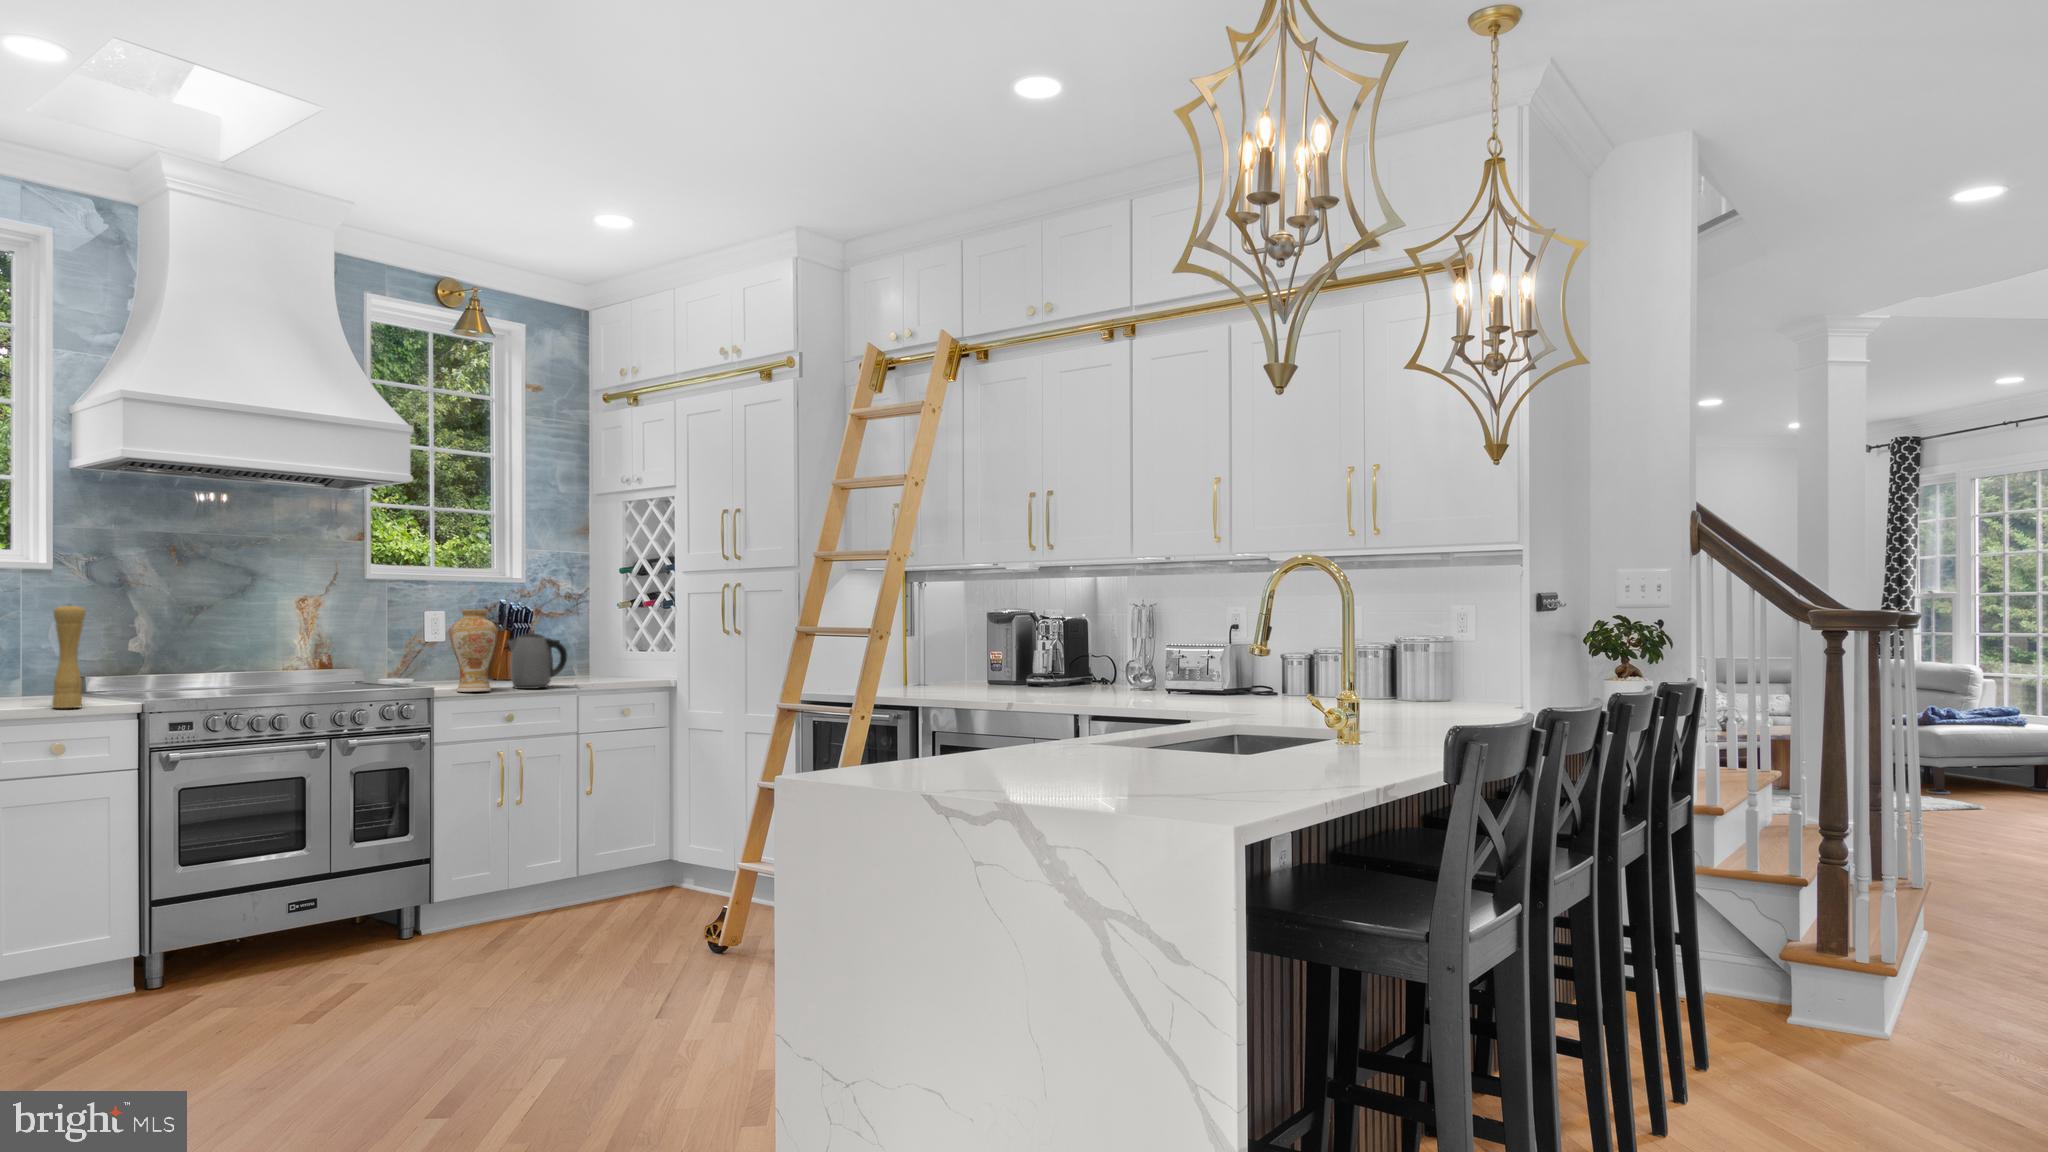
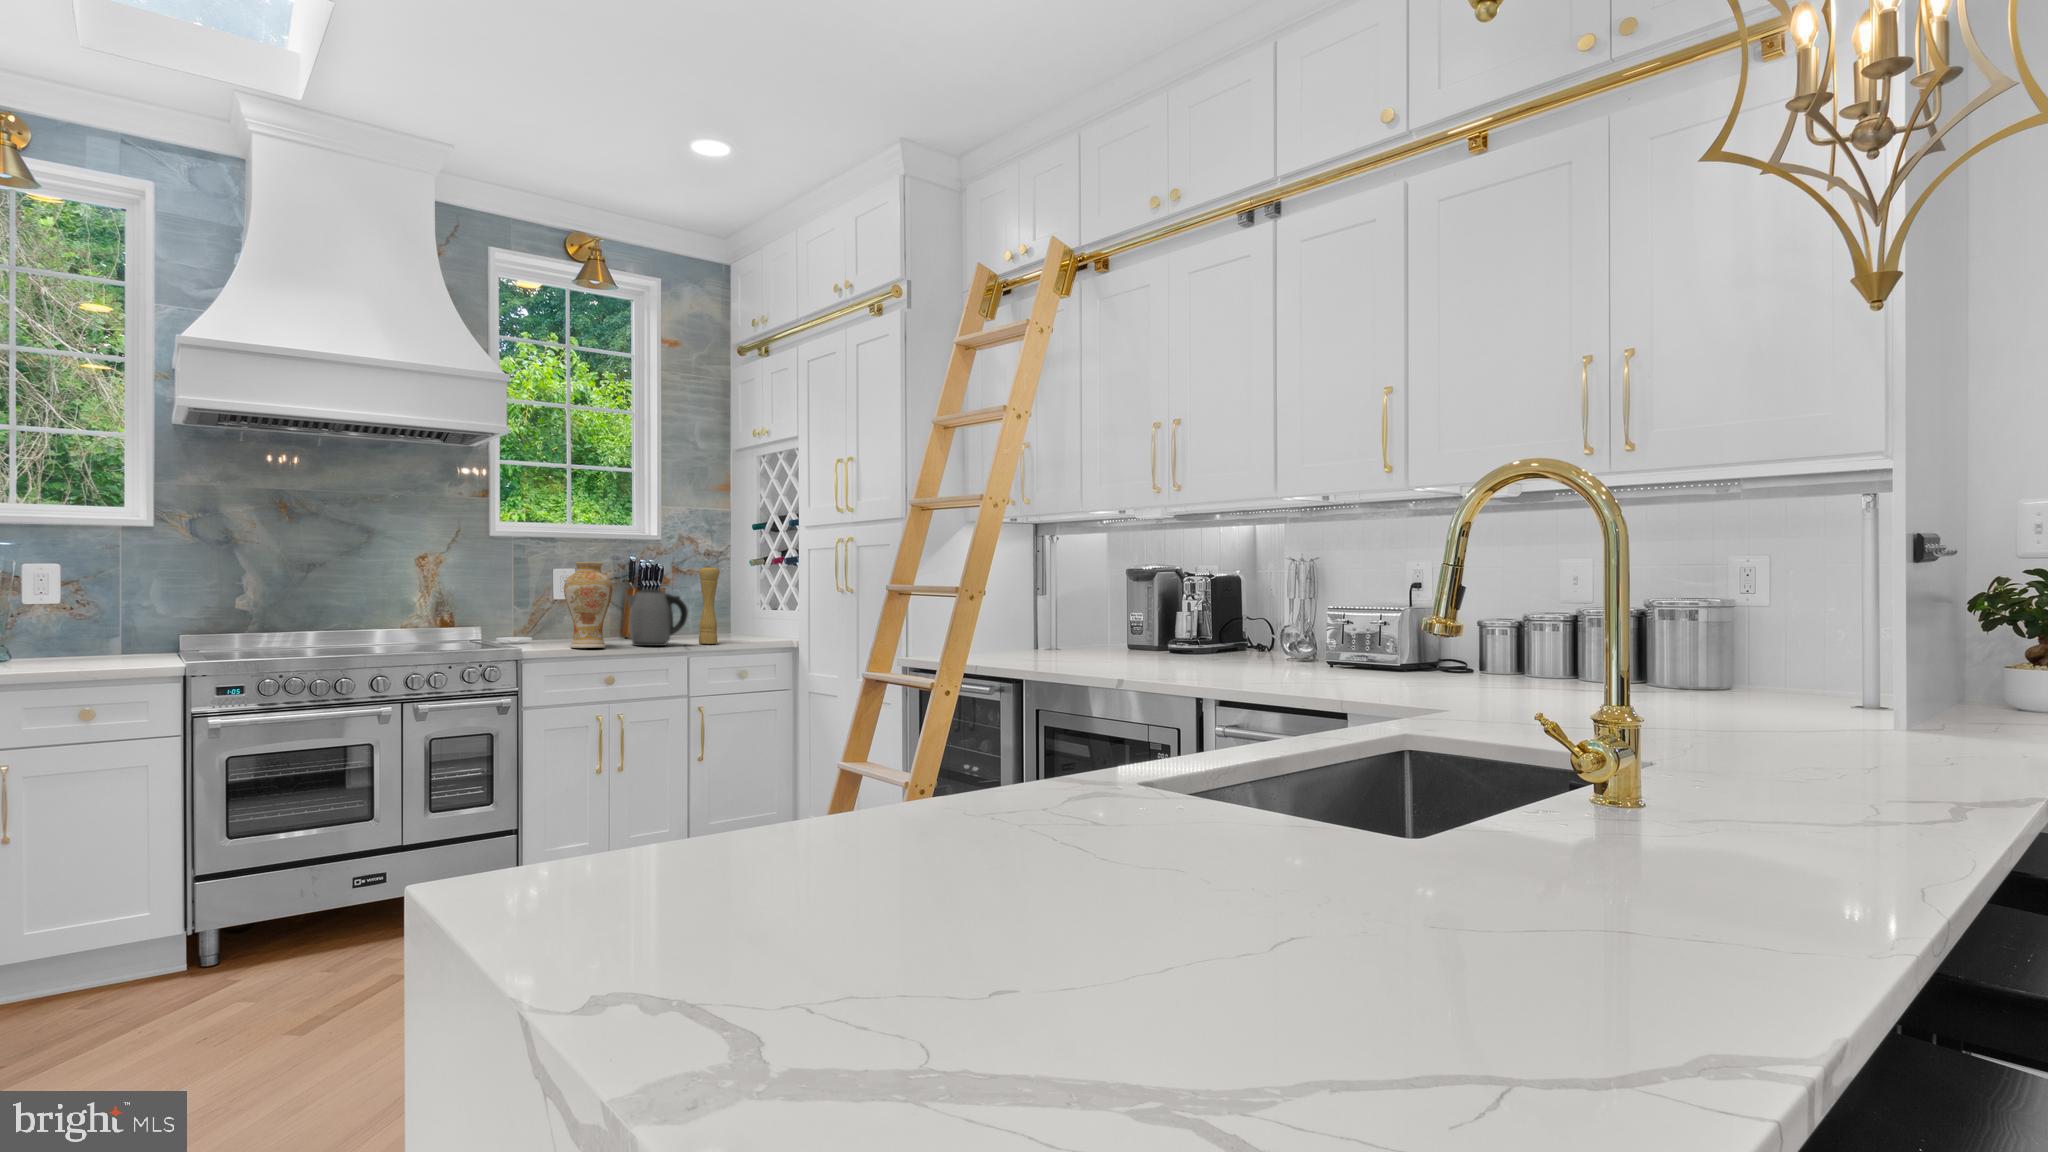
pepper mill: present [52,604,86,708] -> present [699,566,719,644]

